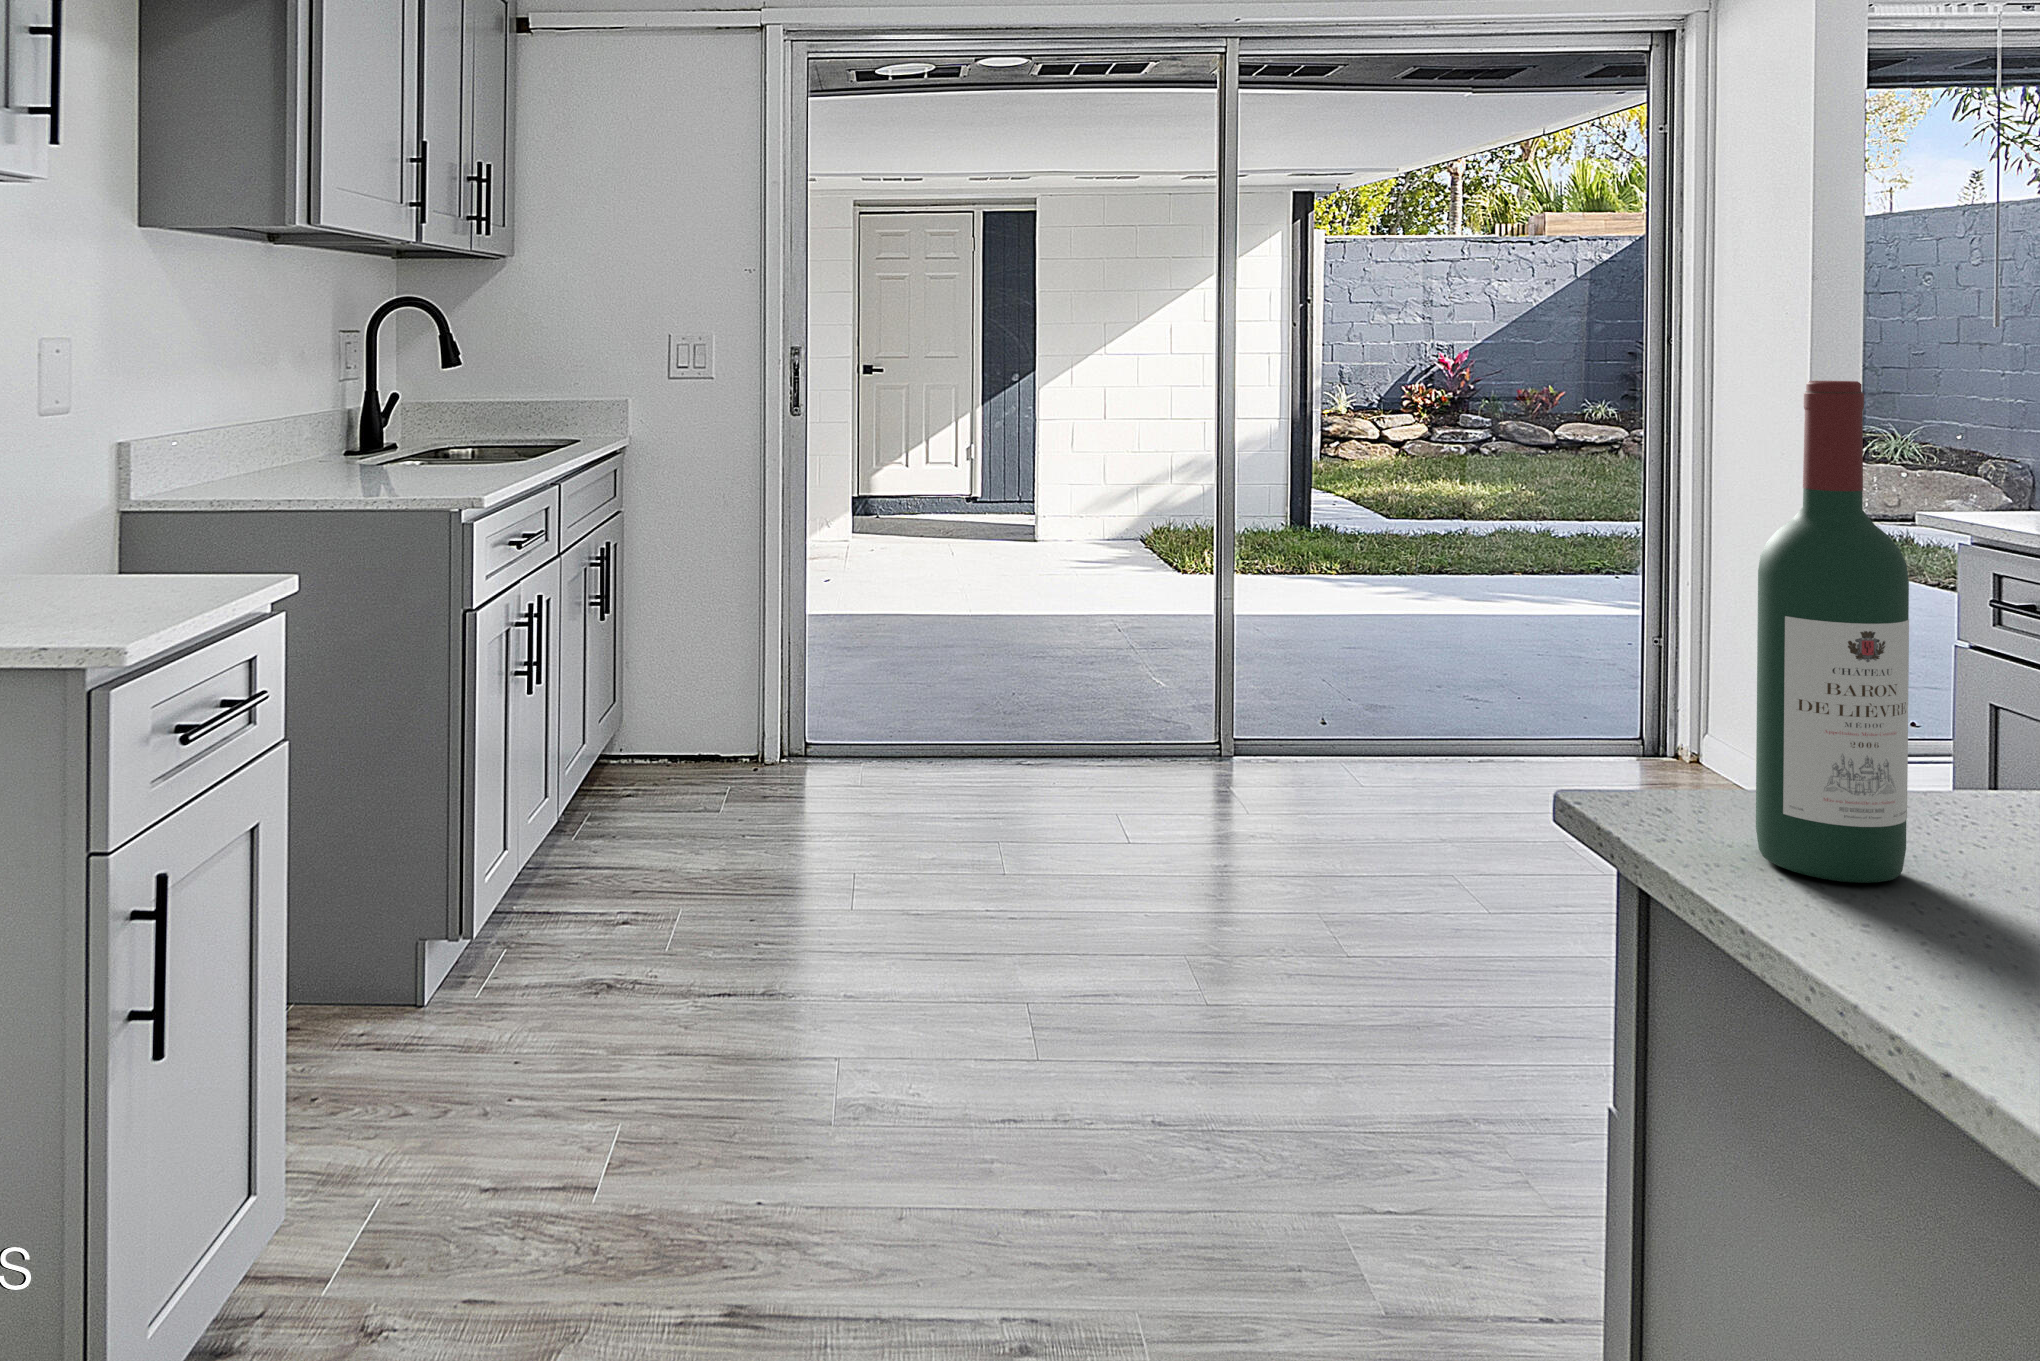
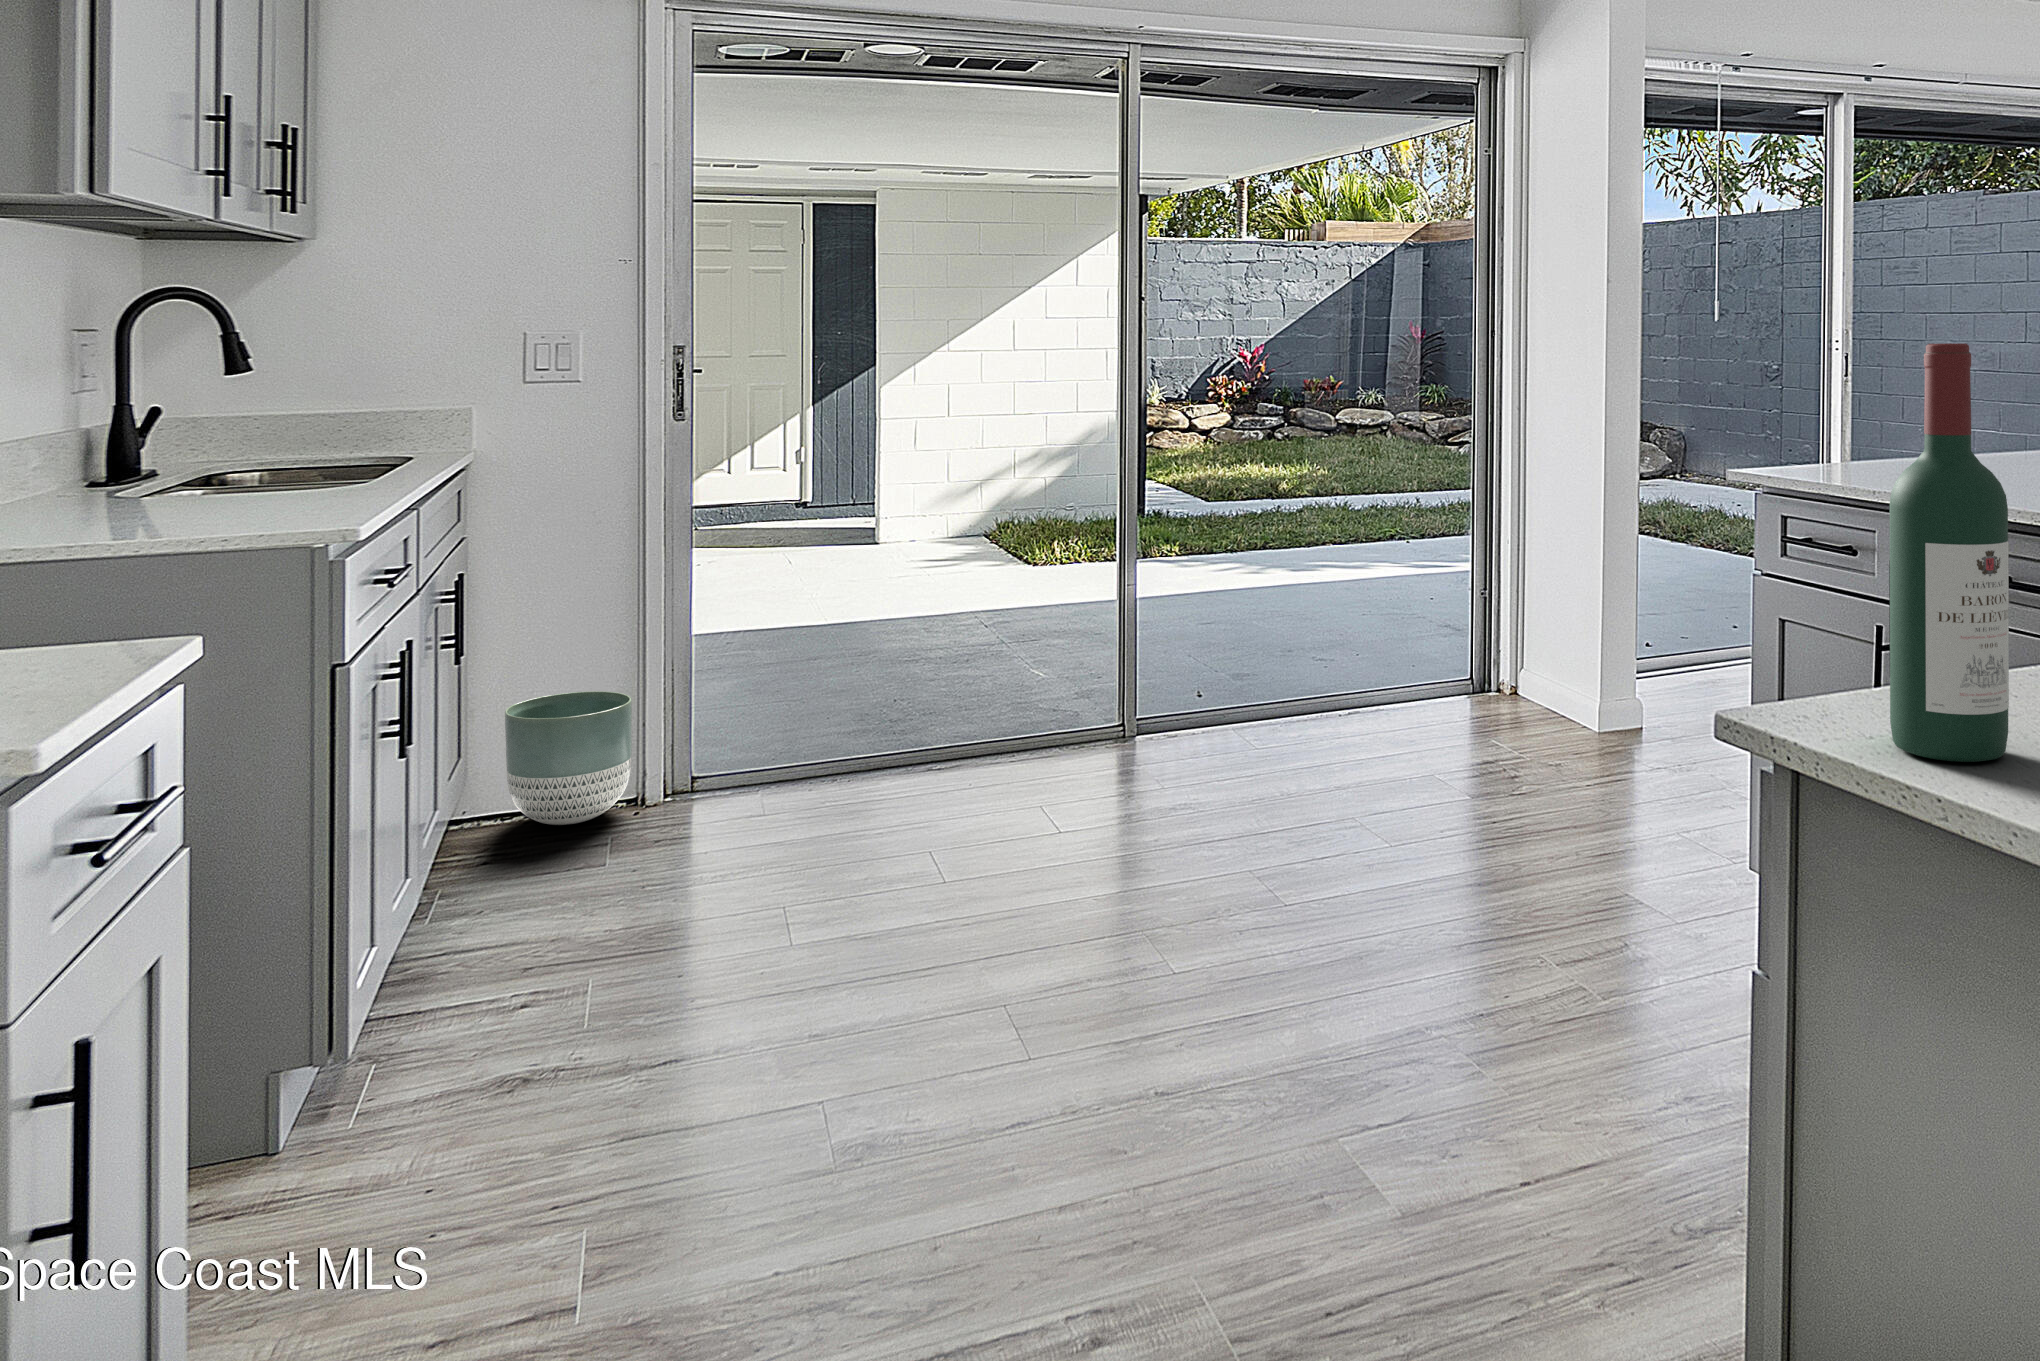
planter: none [648,659,752,777] -> present [505,691,632,825]

